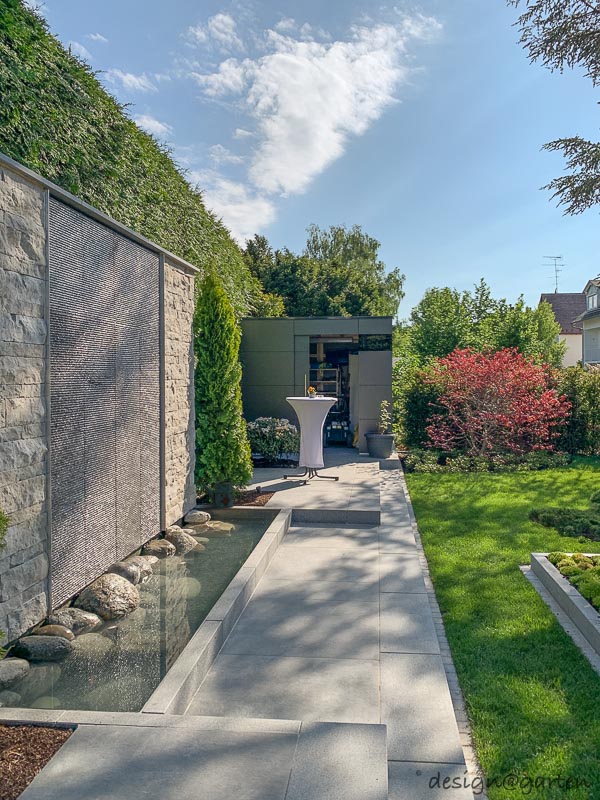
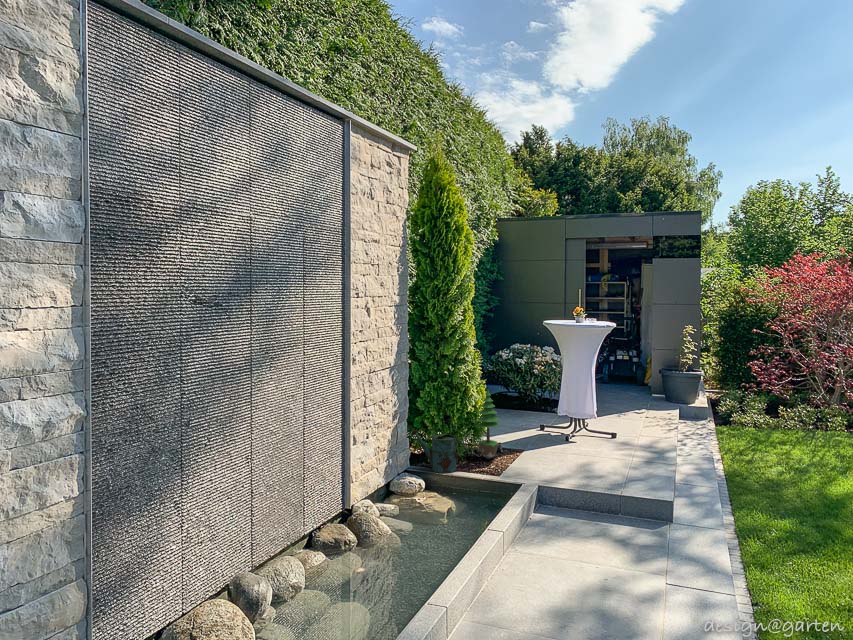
potted tree: none [244,447,262,499] -> present [478,390,500,459]

